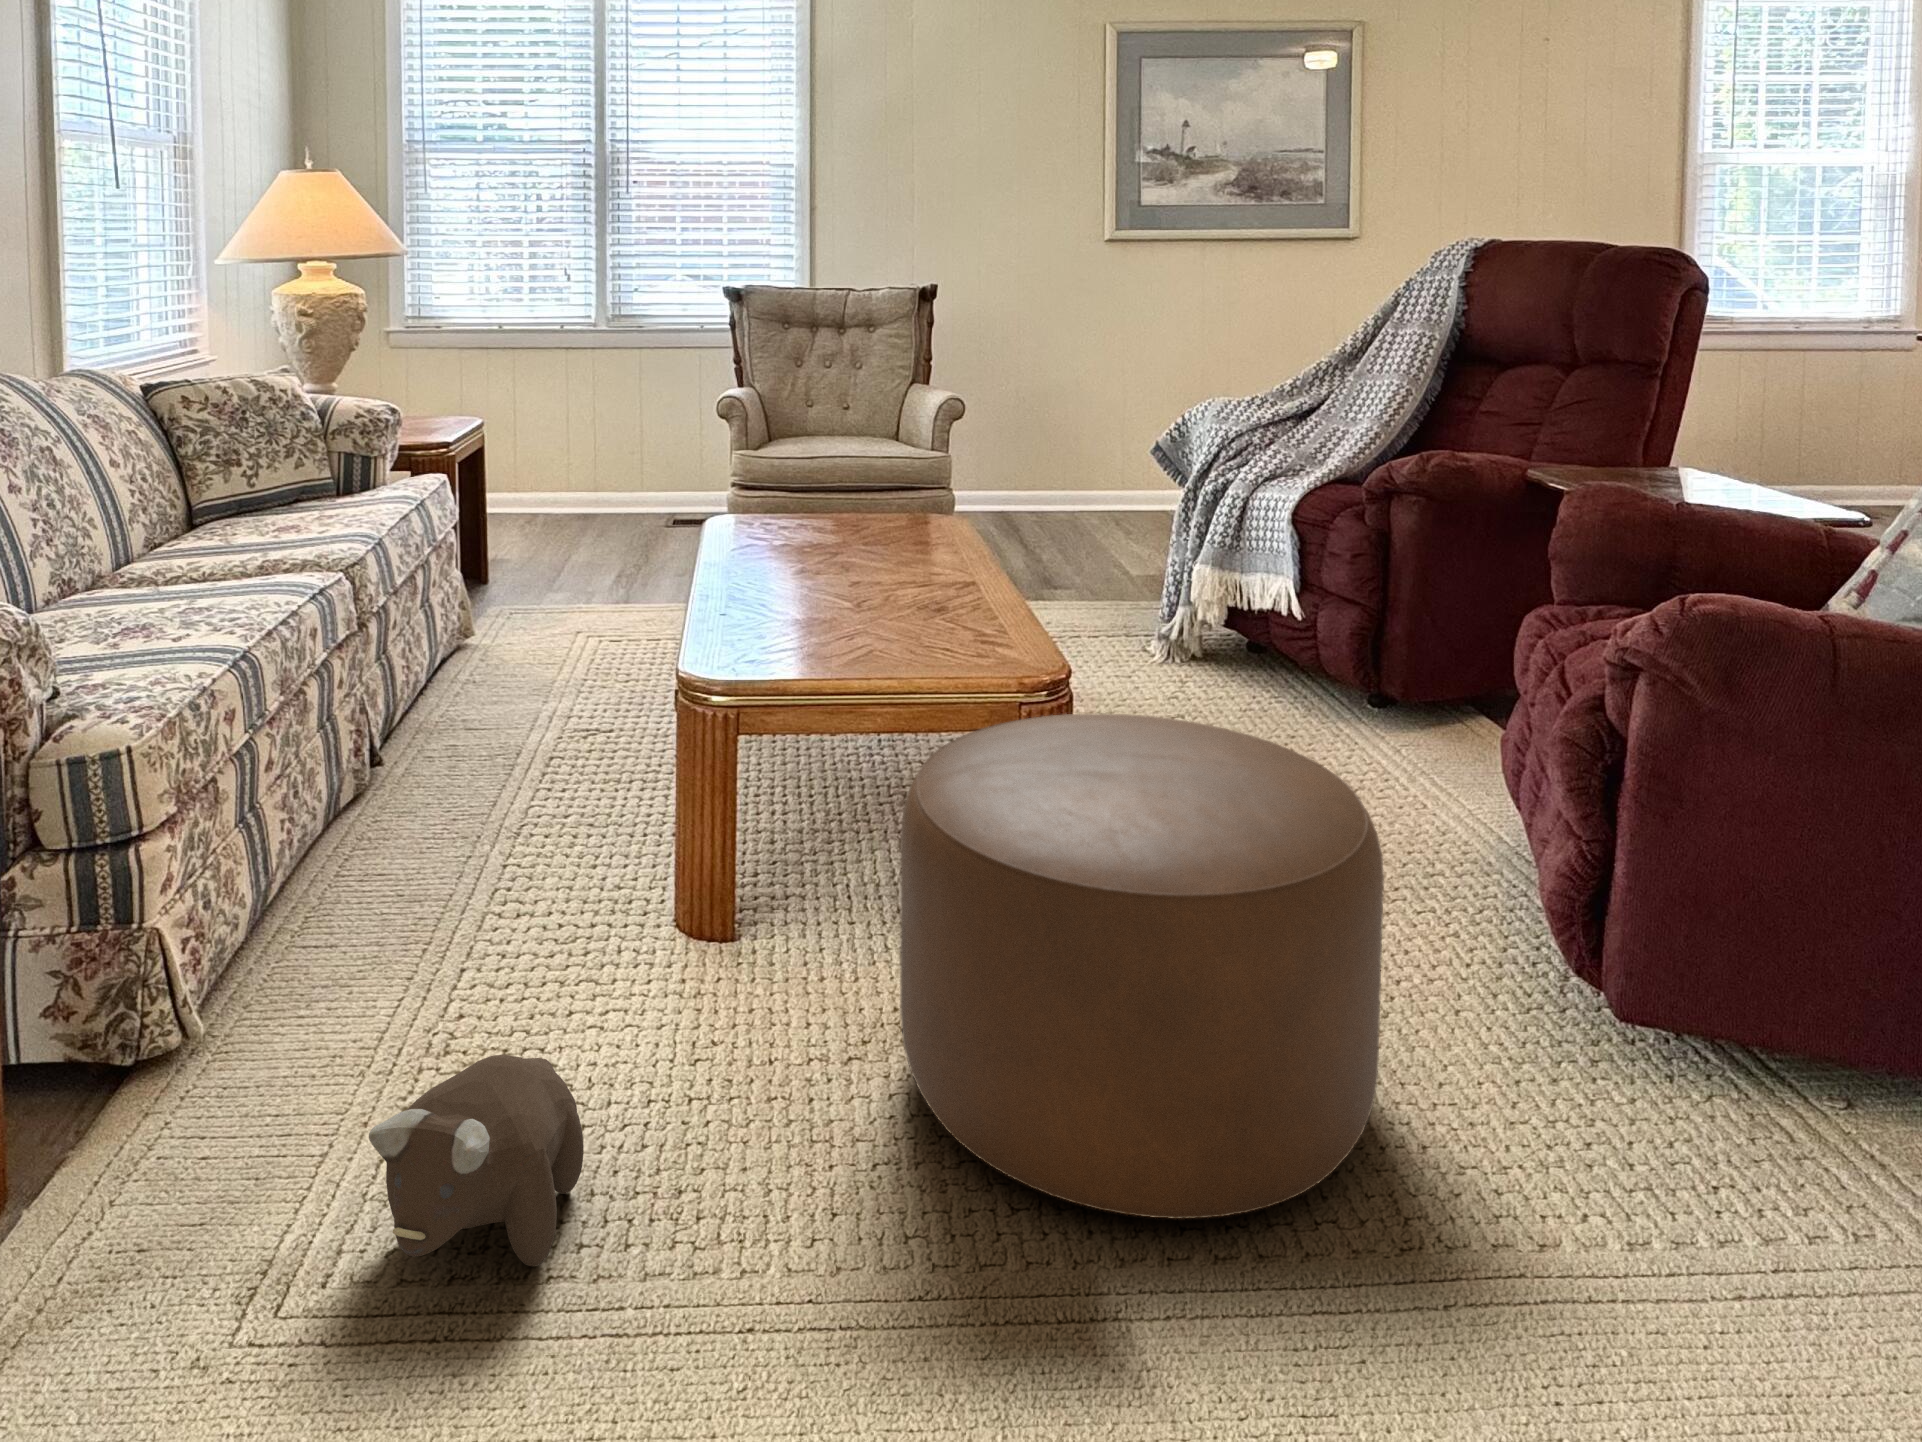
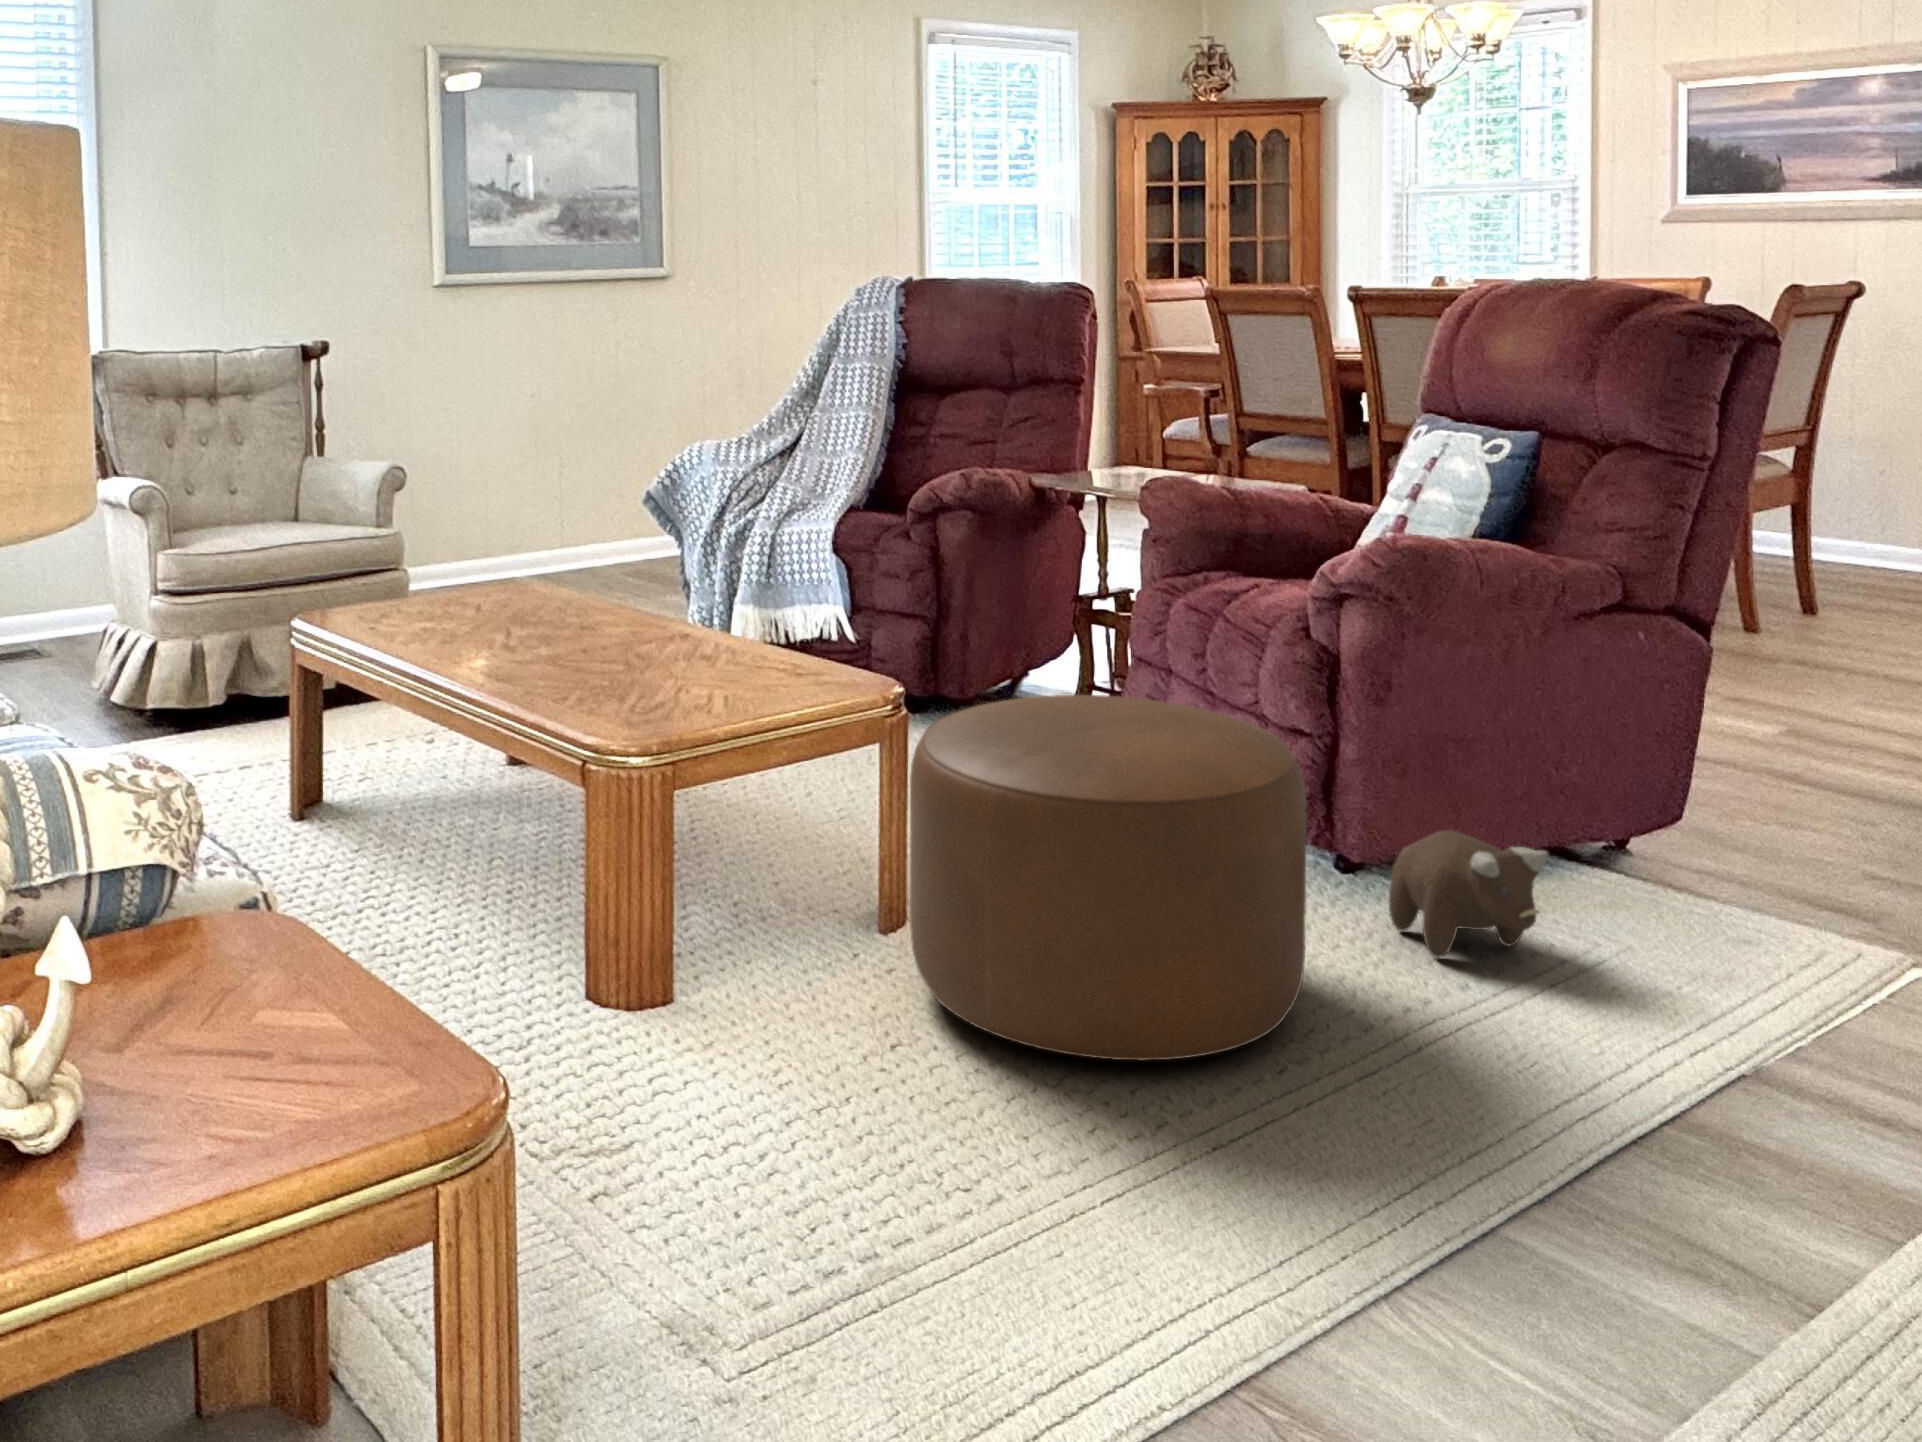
plush toy: present [369,1054,584,1266] -> present [1389,830,1549,958]

